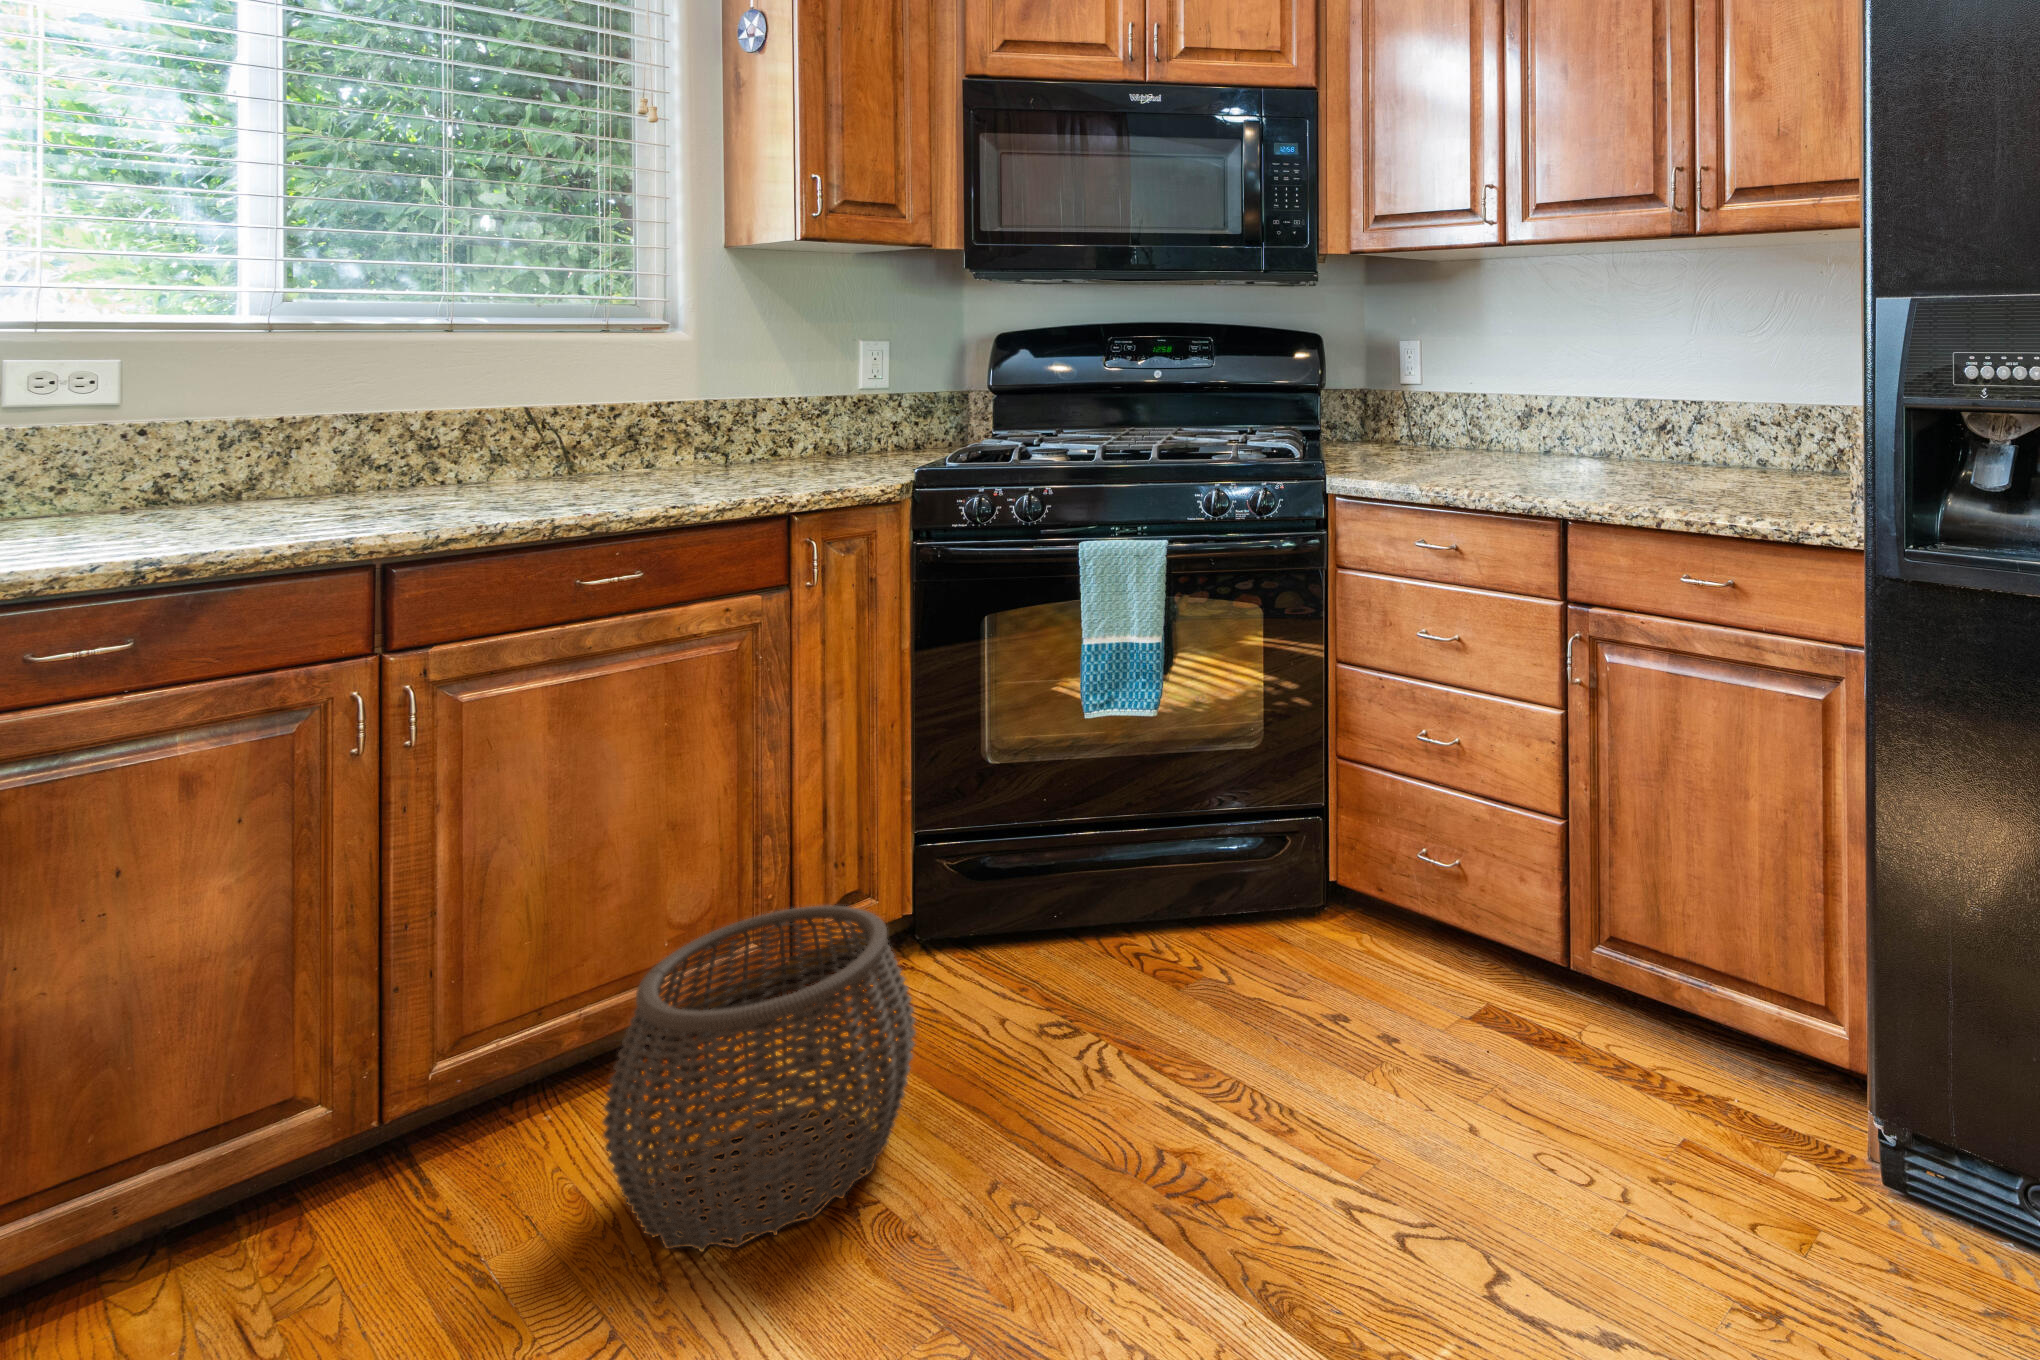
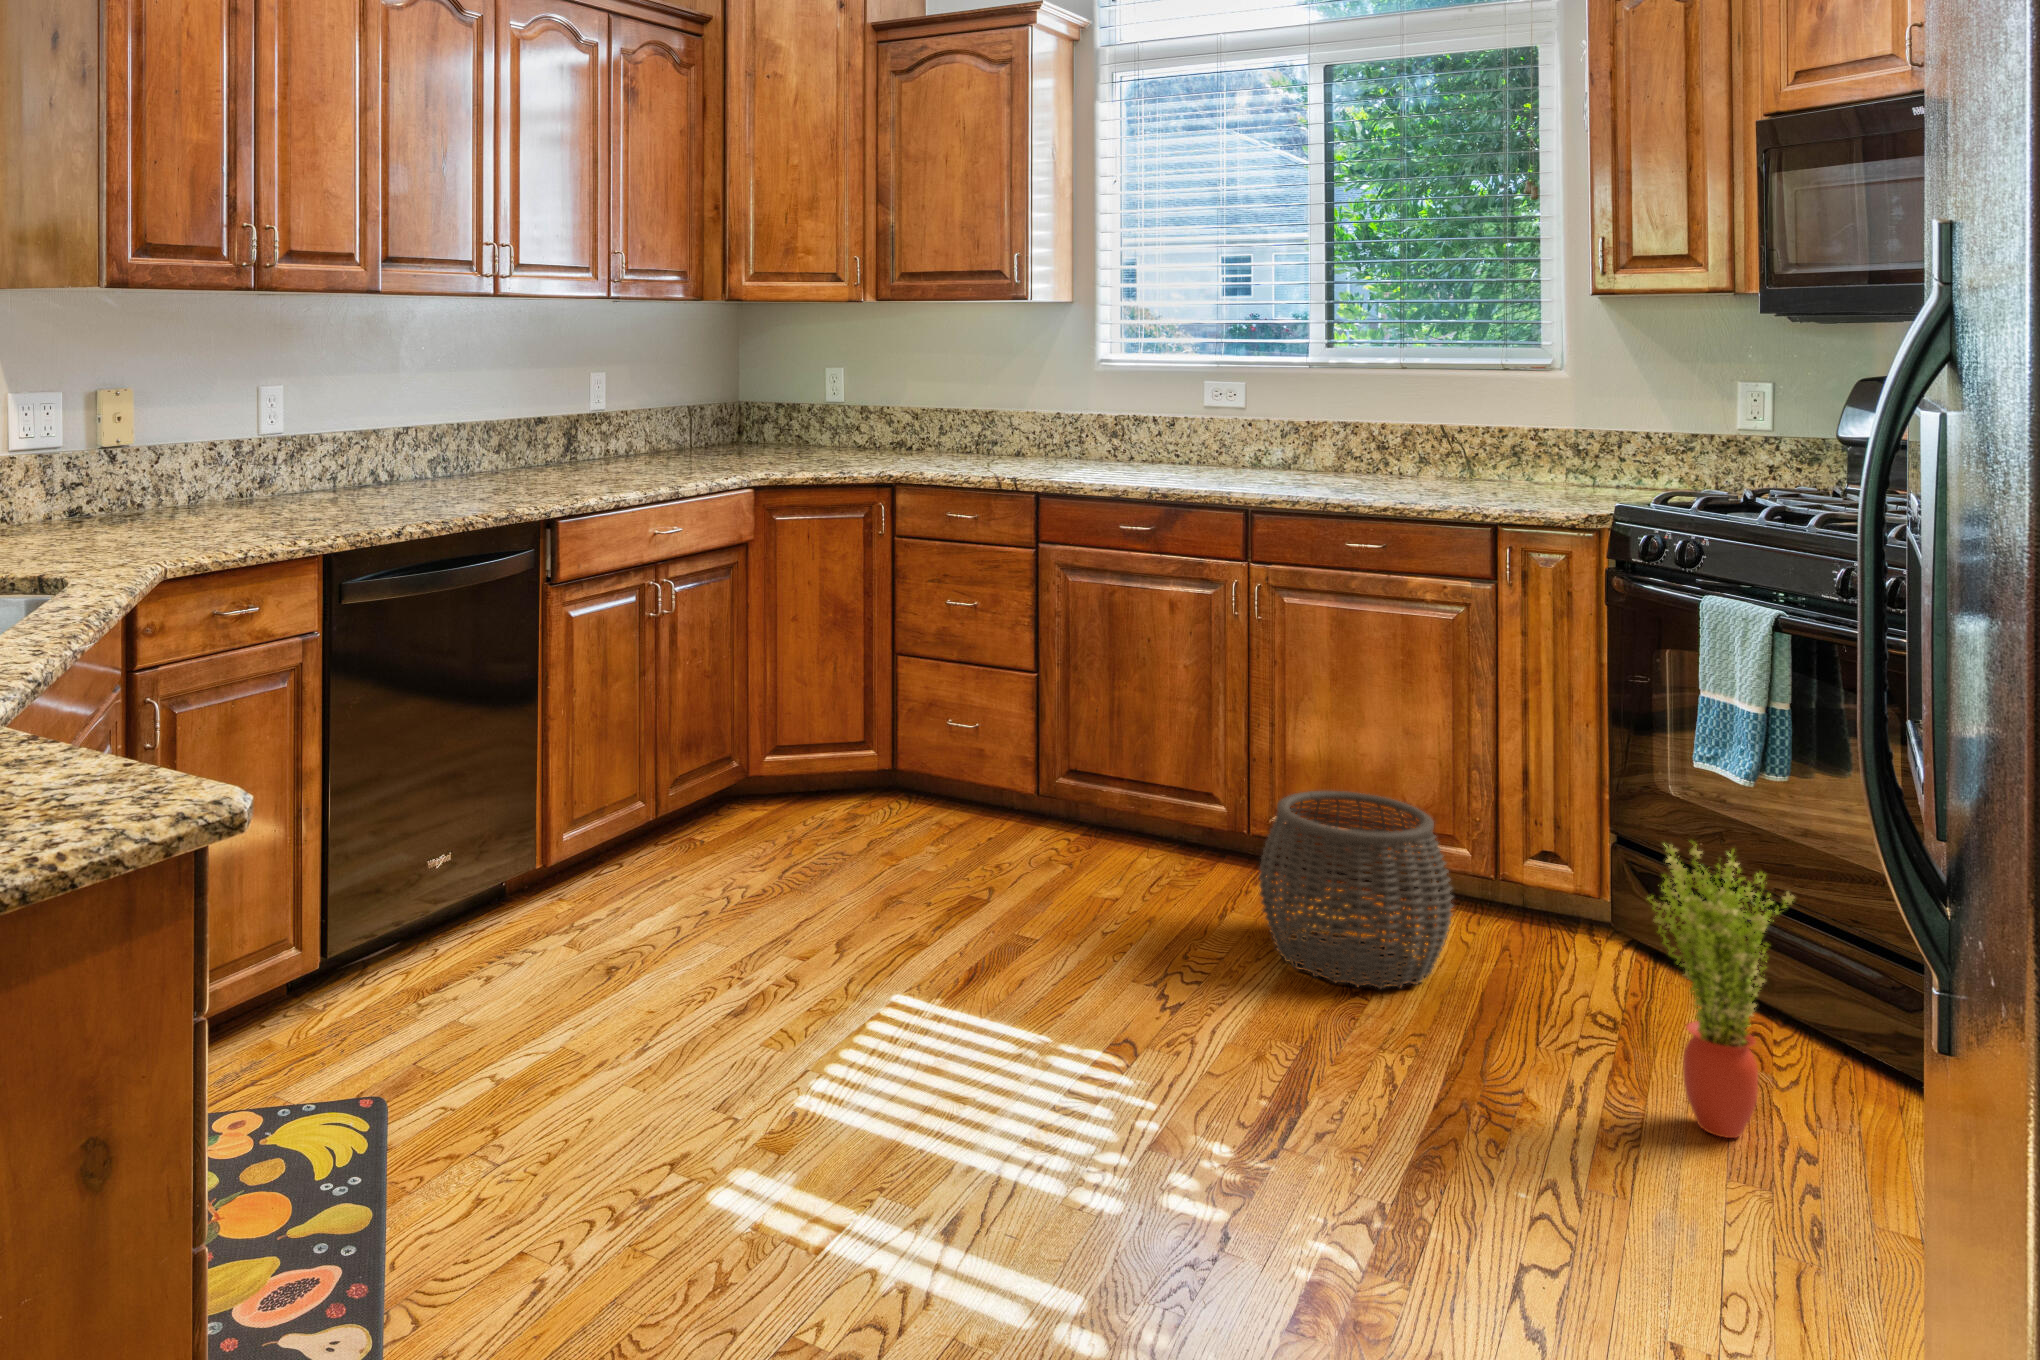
potted plant: none [1232,766,1328,1053] -> present [1648,842,1794,1138]

